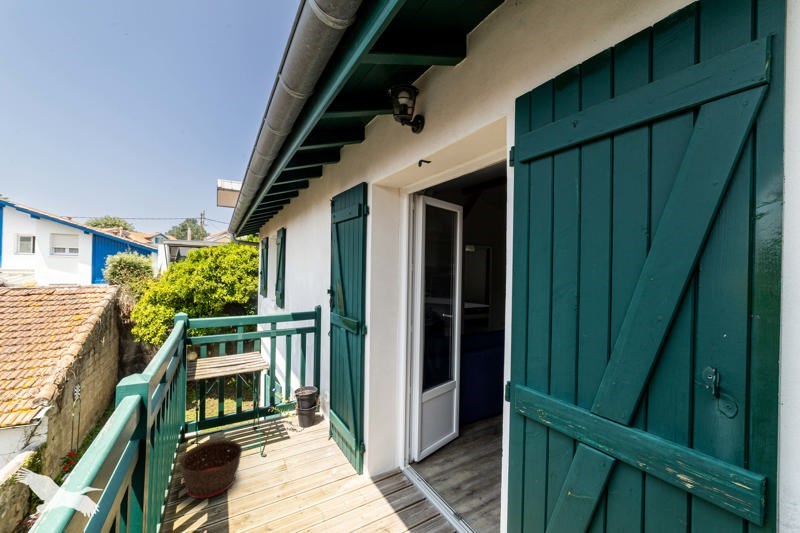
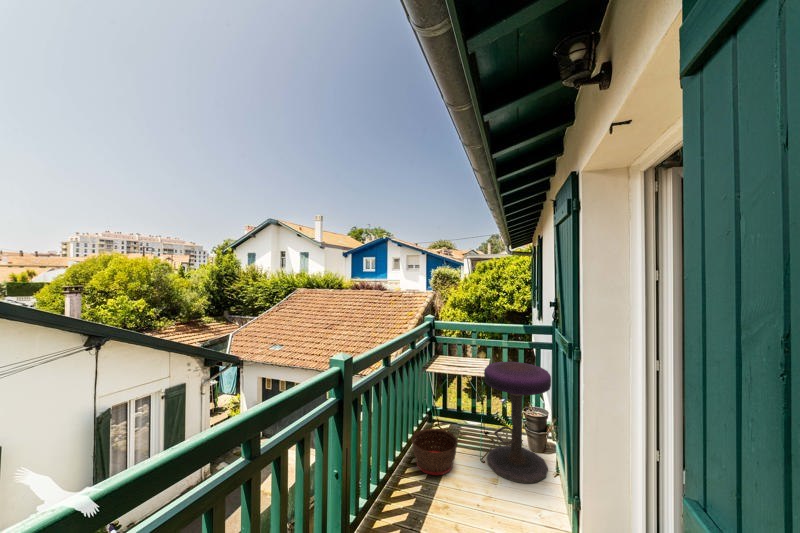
stool: none [266,347,330,462] -> present [484,362,551,483]

